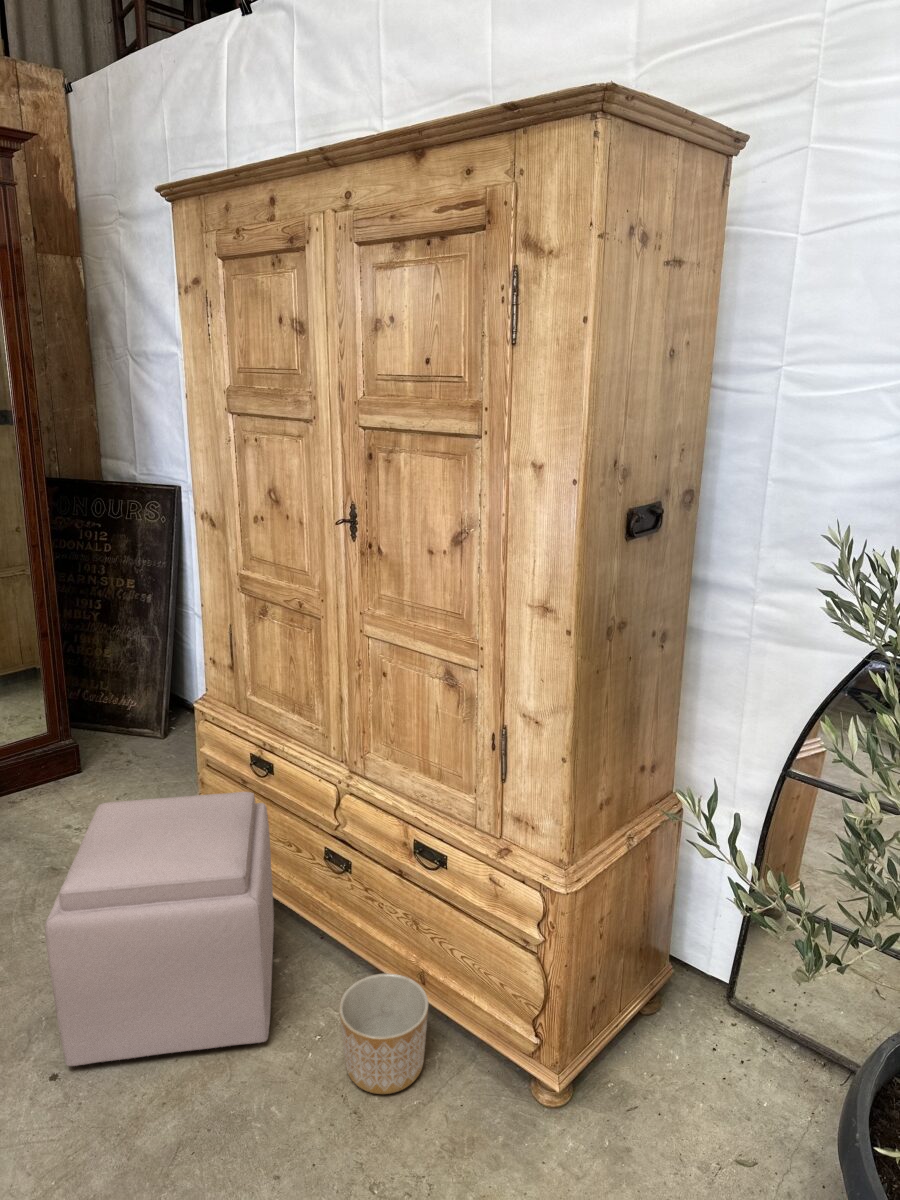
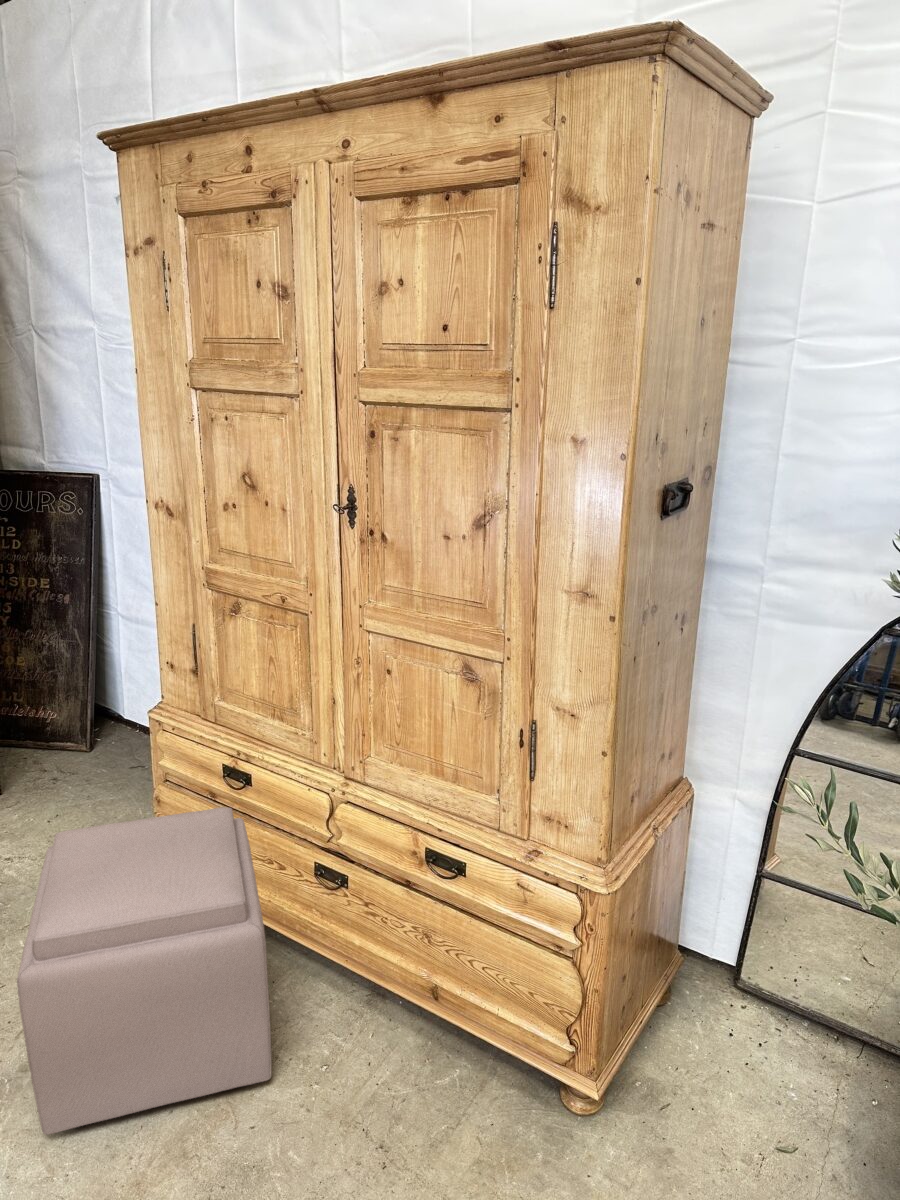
planter: present [339,974,428,1094] -> none [355,992,451,1123]

